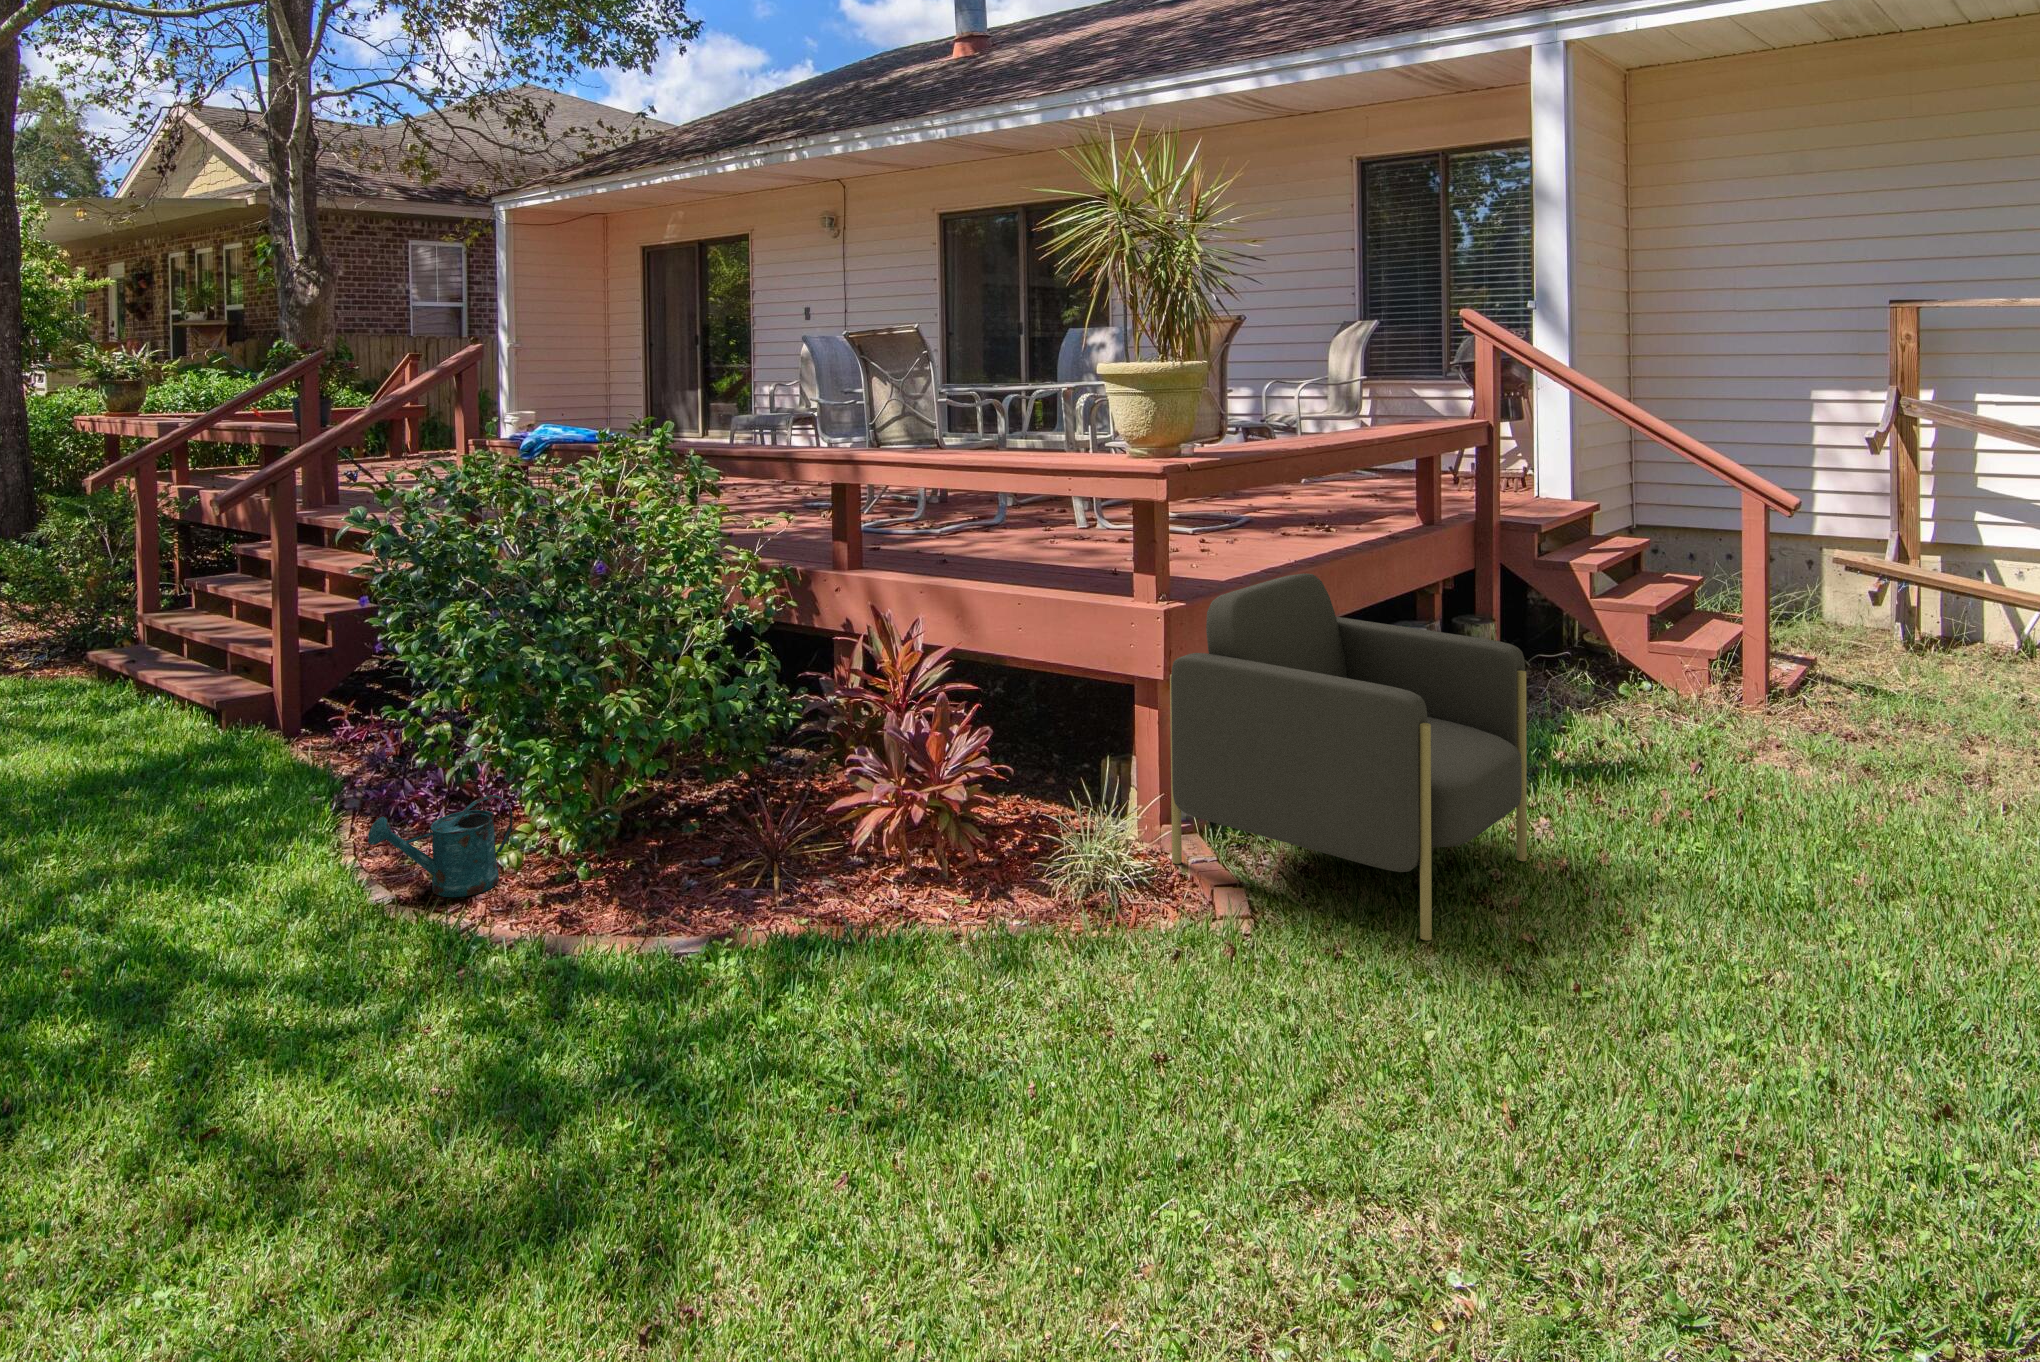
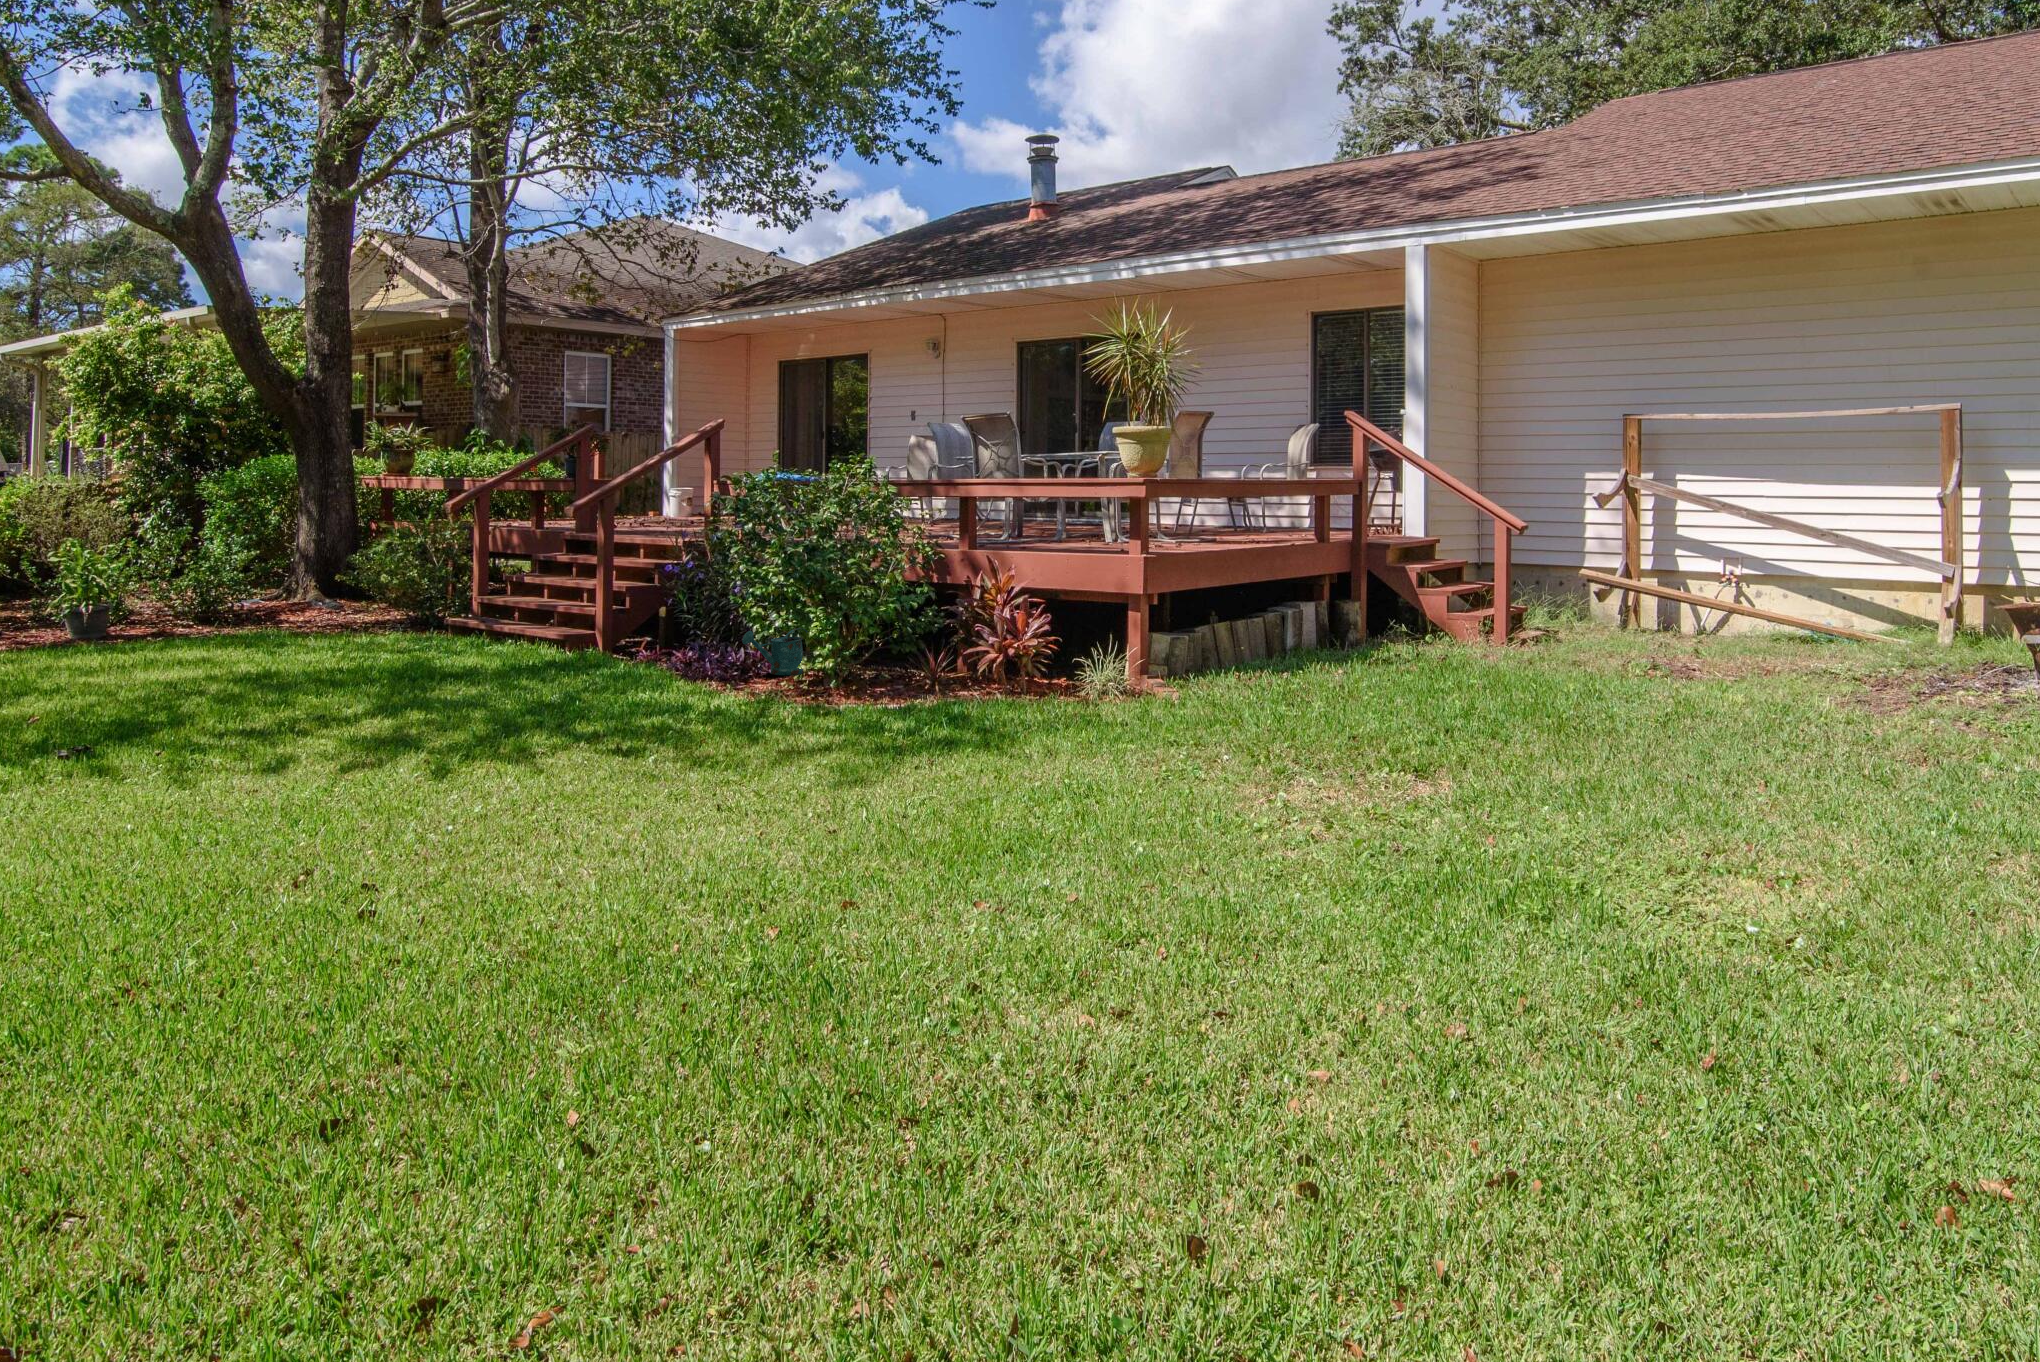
armchair: present [1170,573,1527,940] -> none [1156,531,1339,689]

